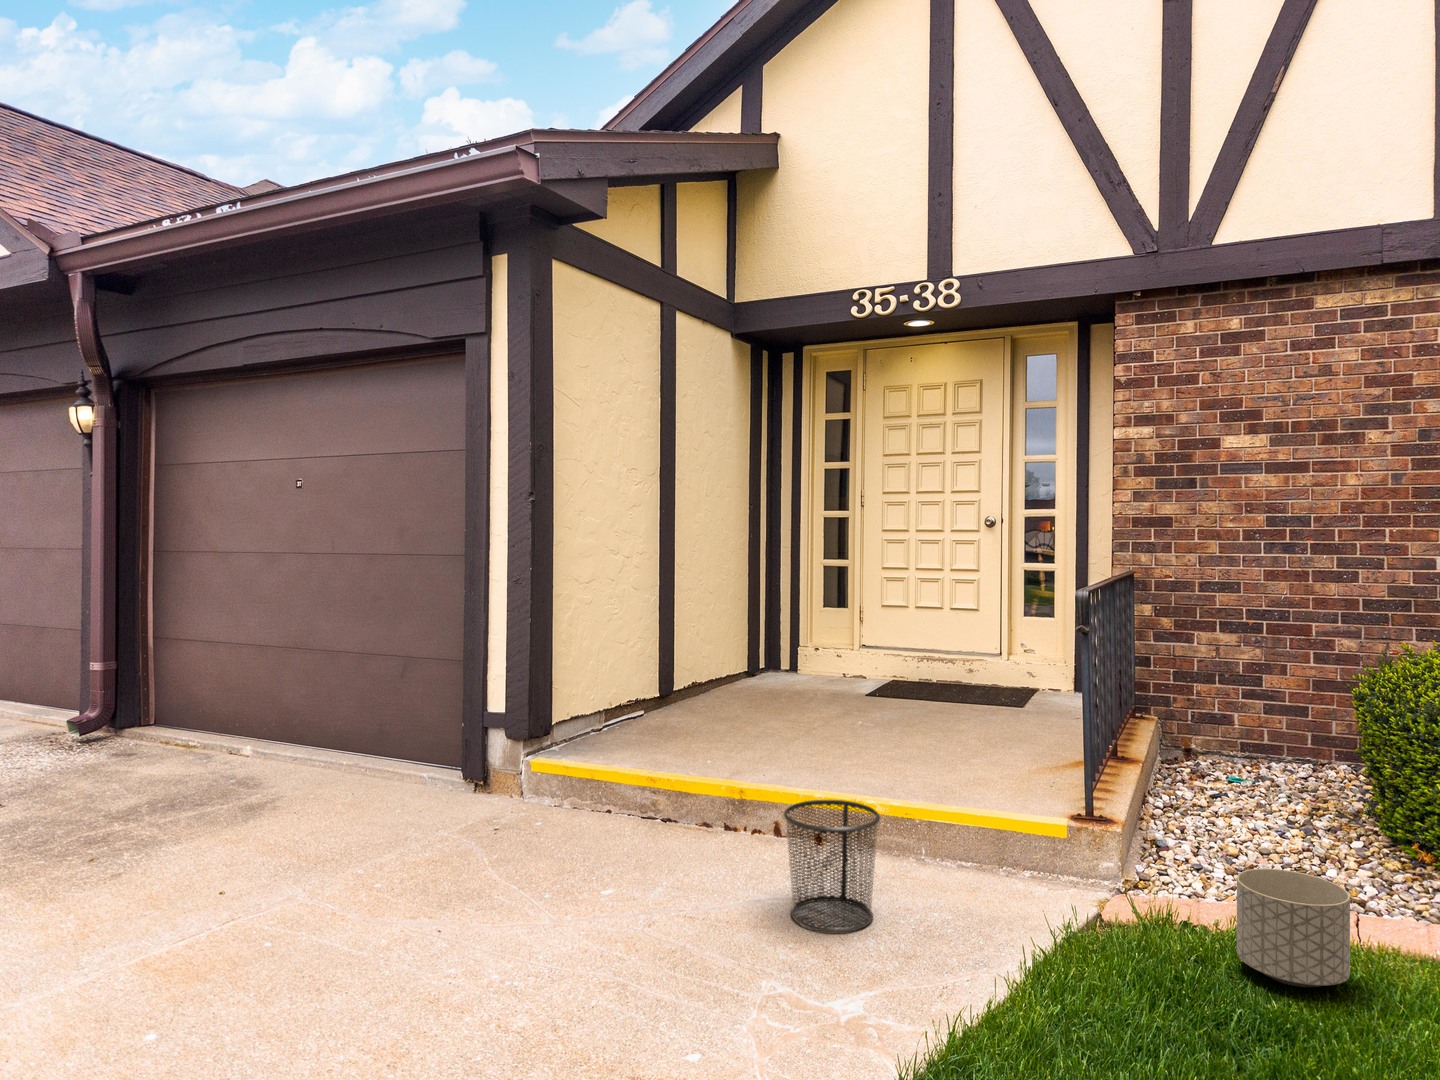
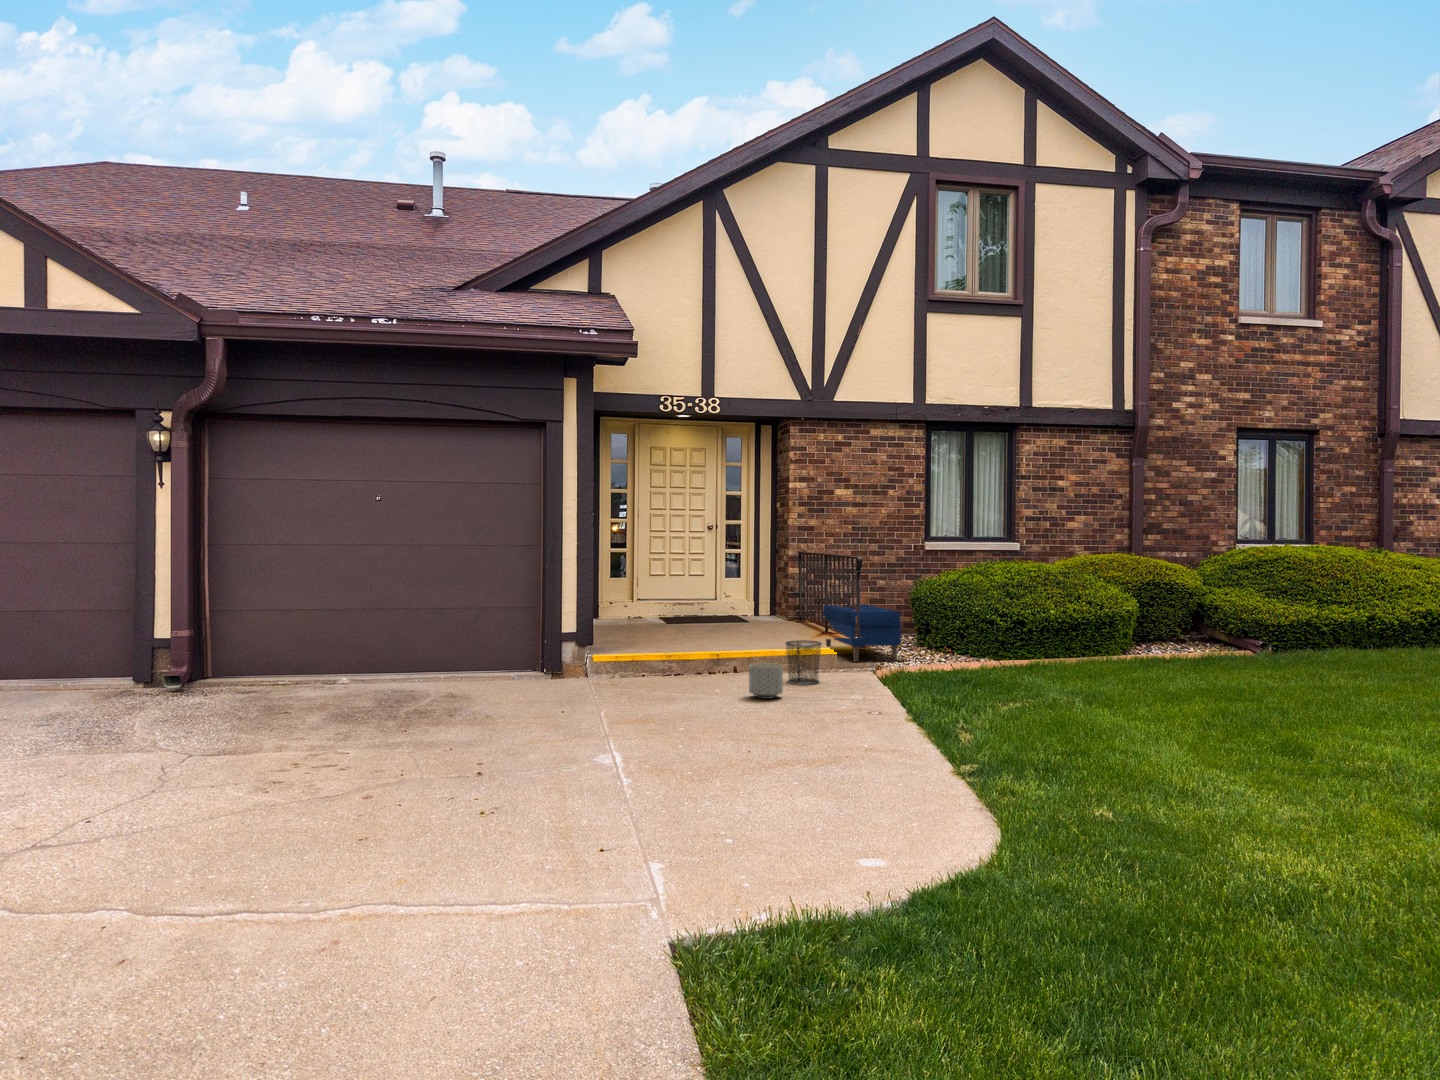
bench: none [1112,690,1262,872] -> present [823,604,901,662]
planter: present [1237,869,1350,987] -> present [749,663,783,699]

